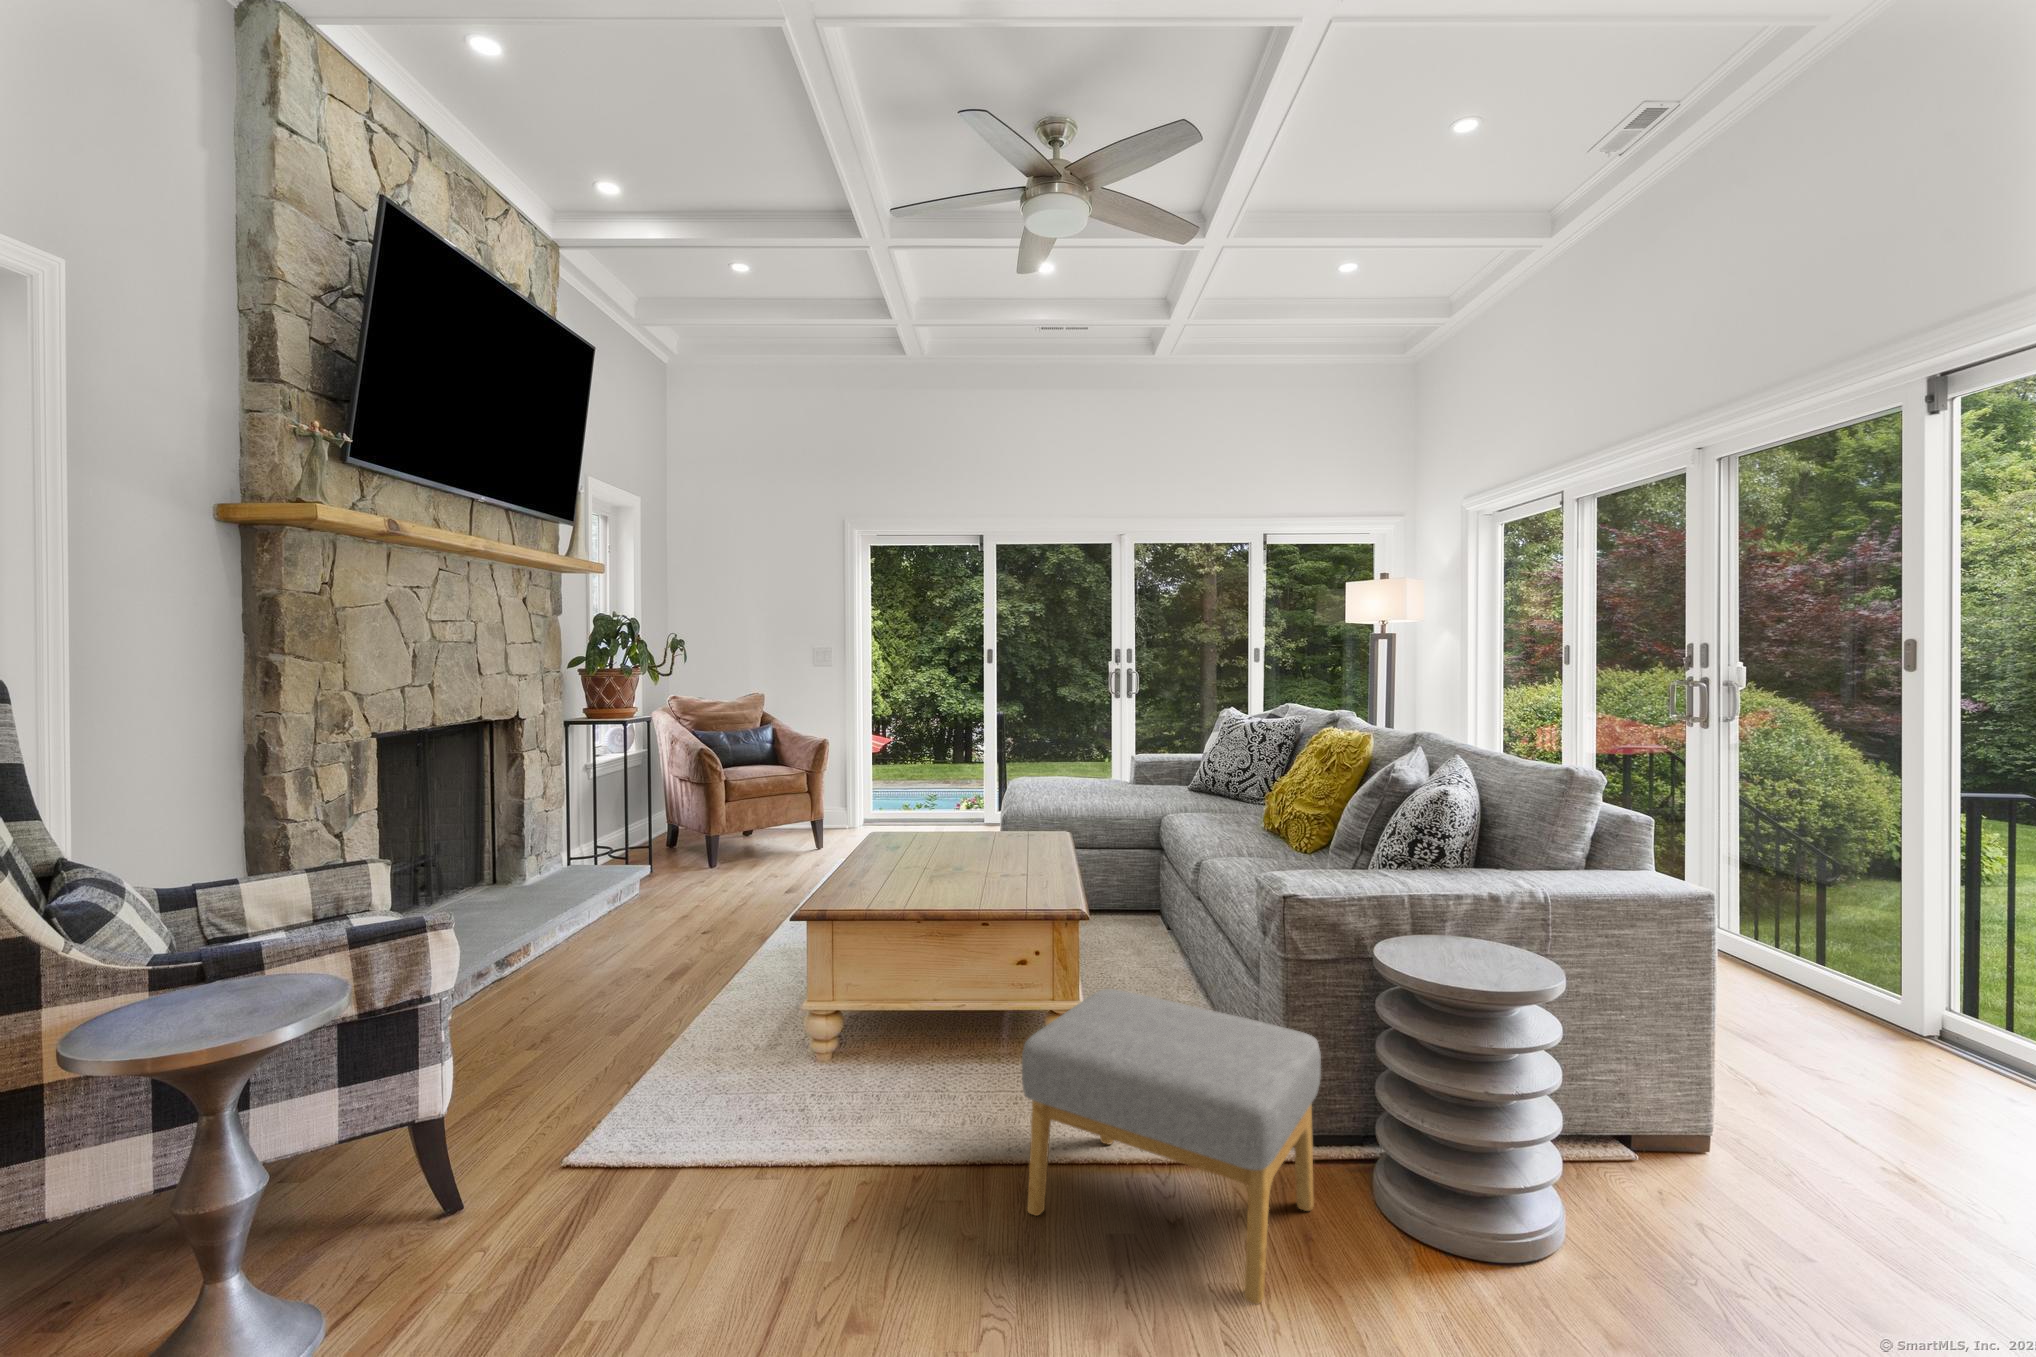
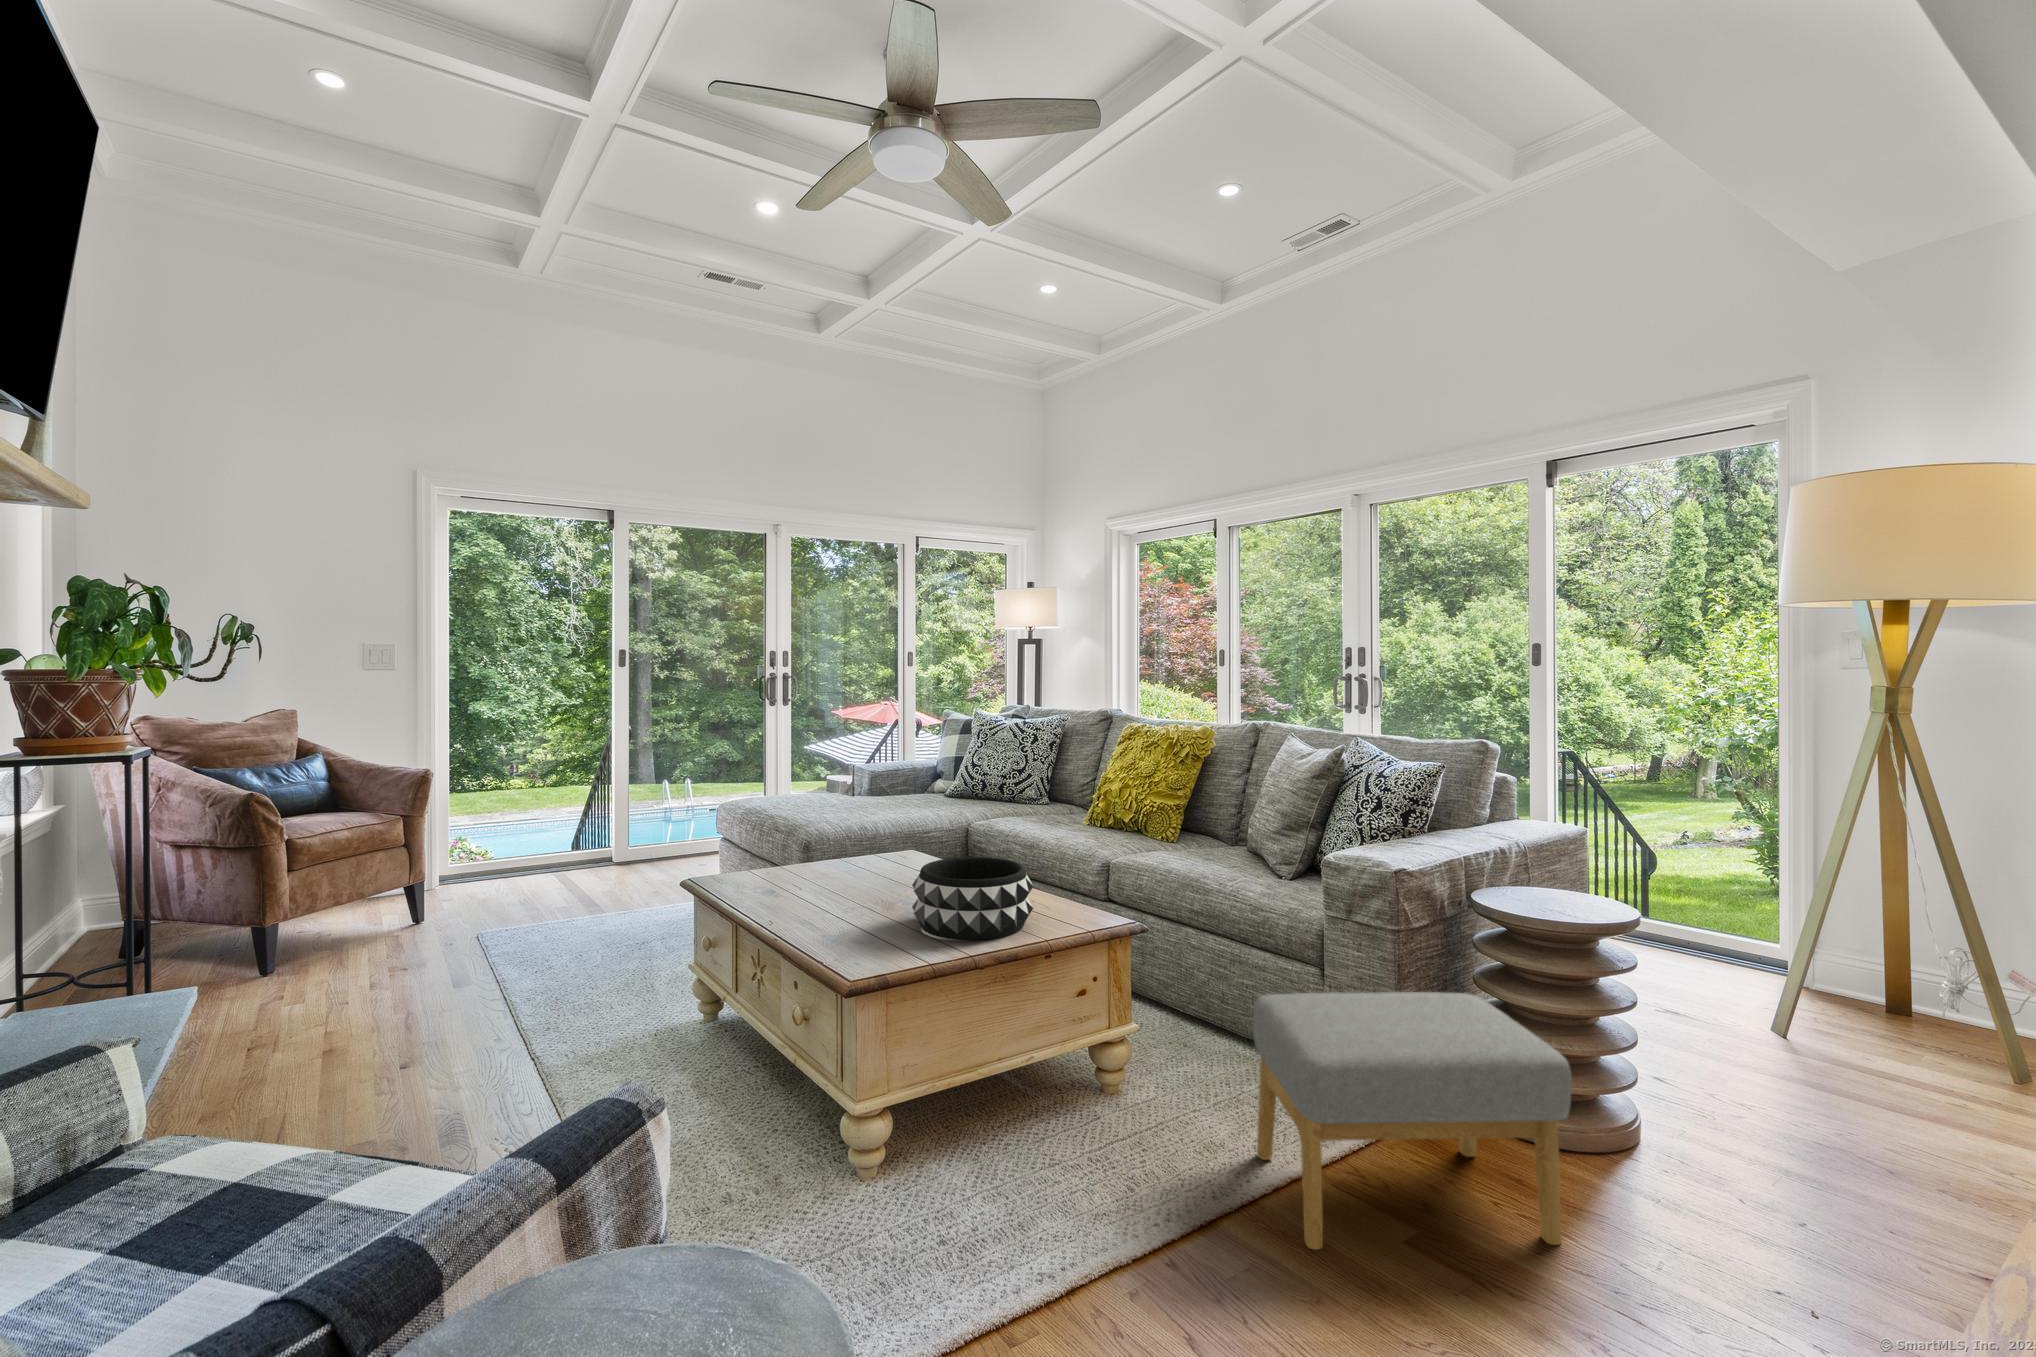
decorative bowl: none [904,832,1005,900] -> present [912,857,1033,940]

